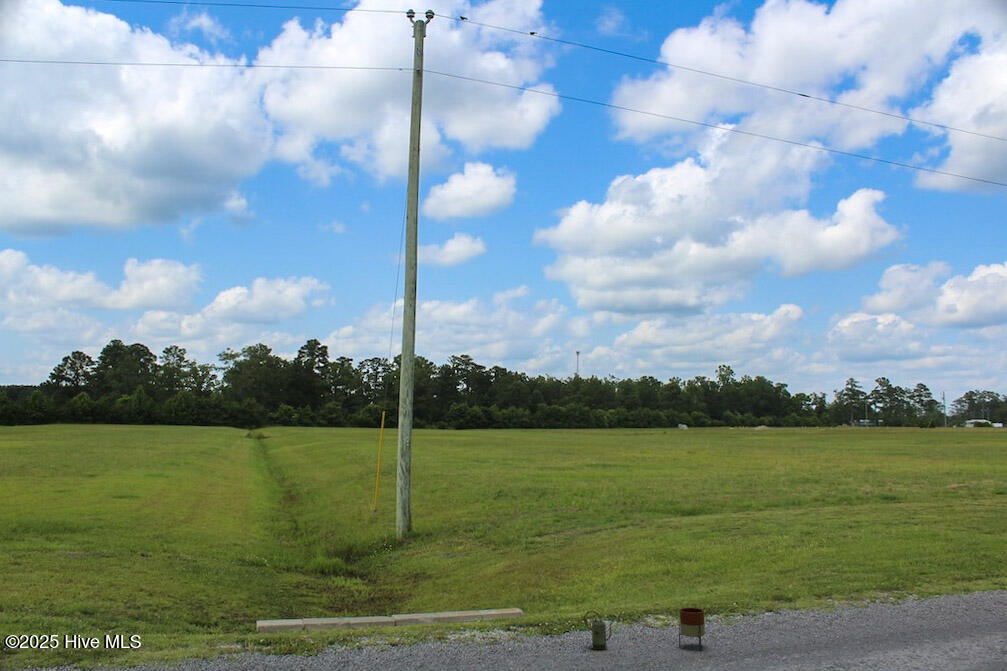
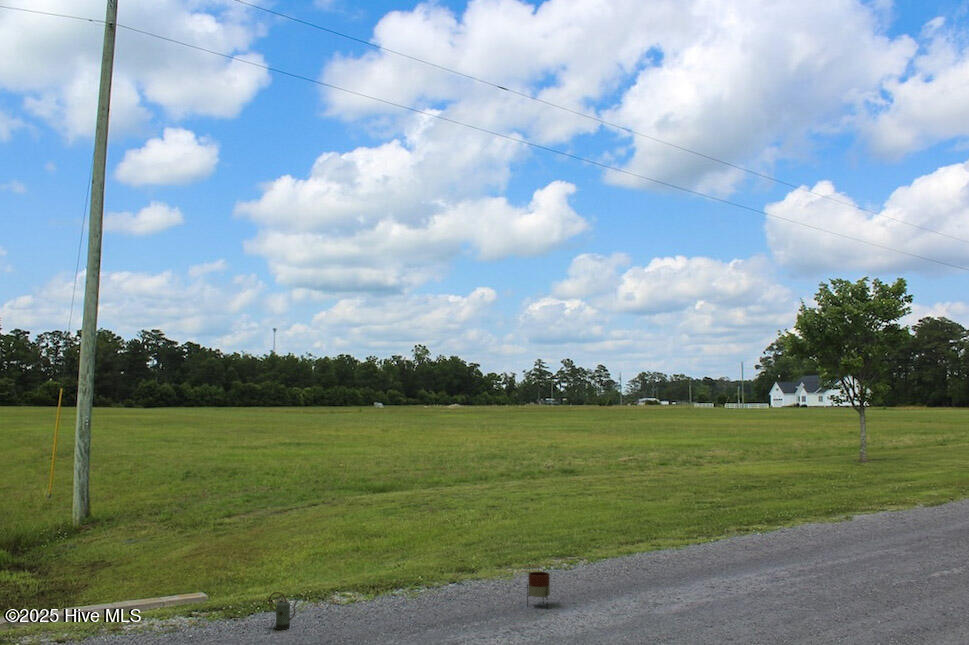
planter: present [679,608,705,651] -> present [527,572,550,604]

